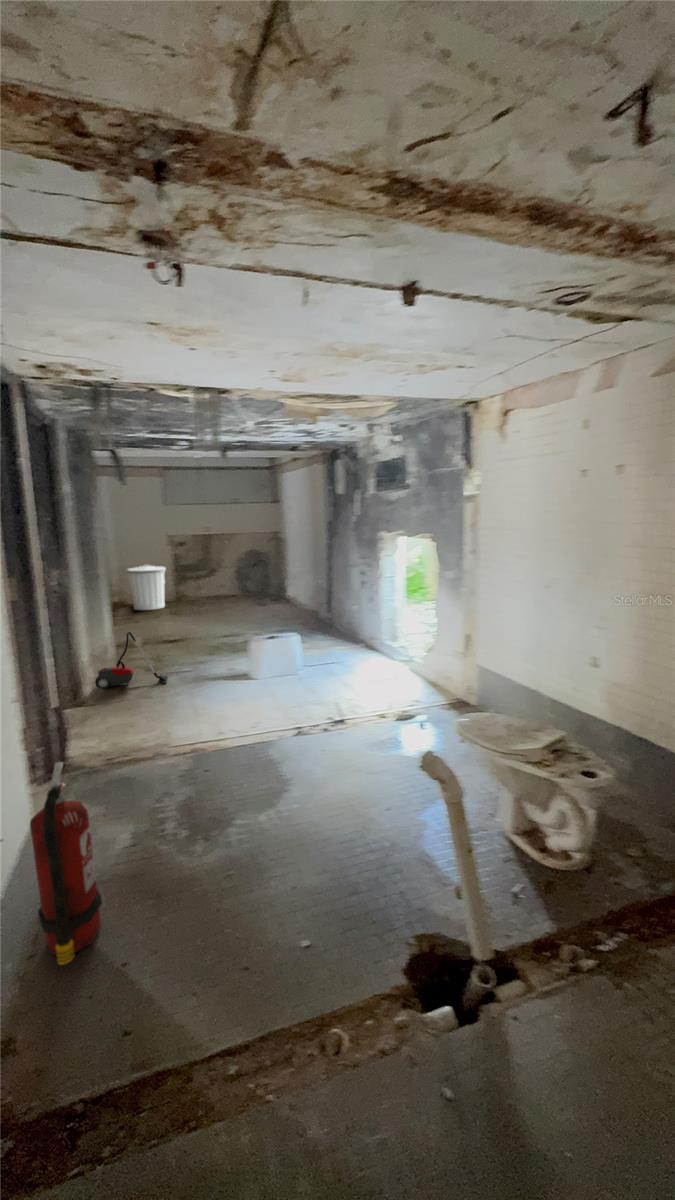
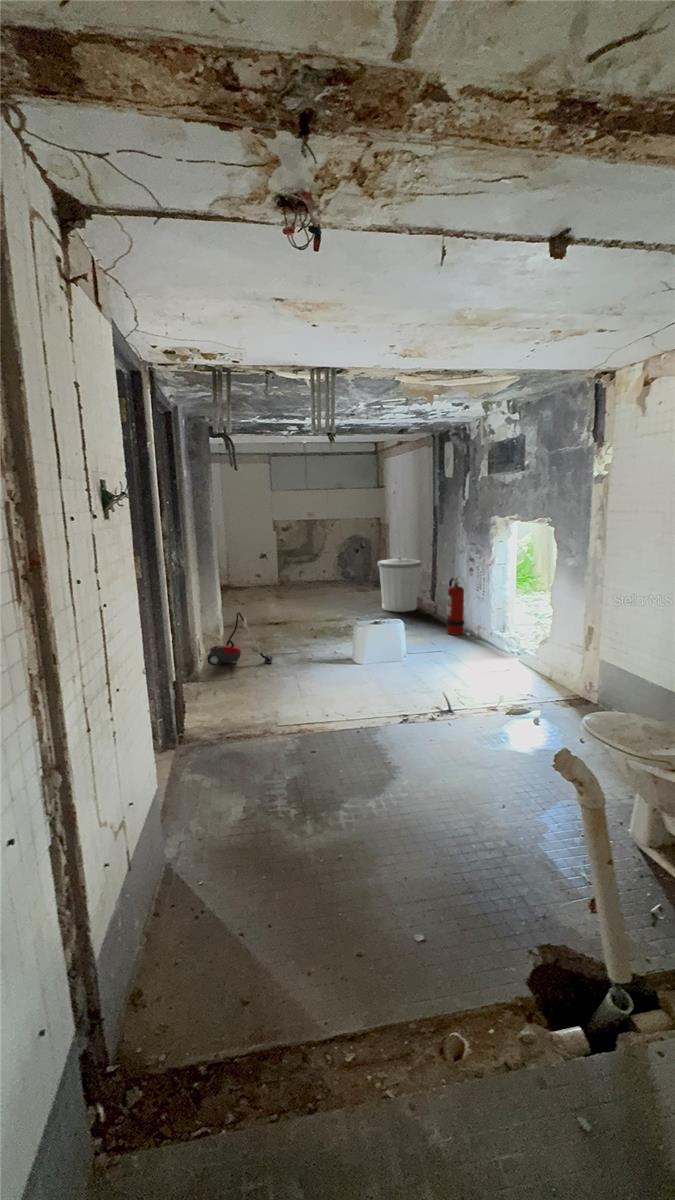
trash can: present [127,565,166,610] -> present [378,557,421,612]
fire extinguisher: present [30,762,102,965] -> present [446,576,464,635]

